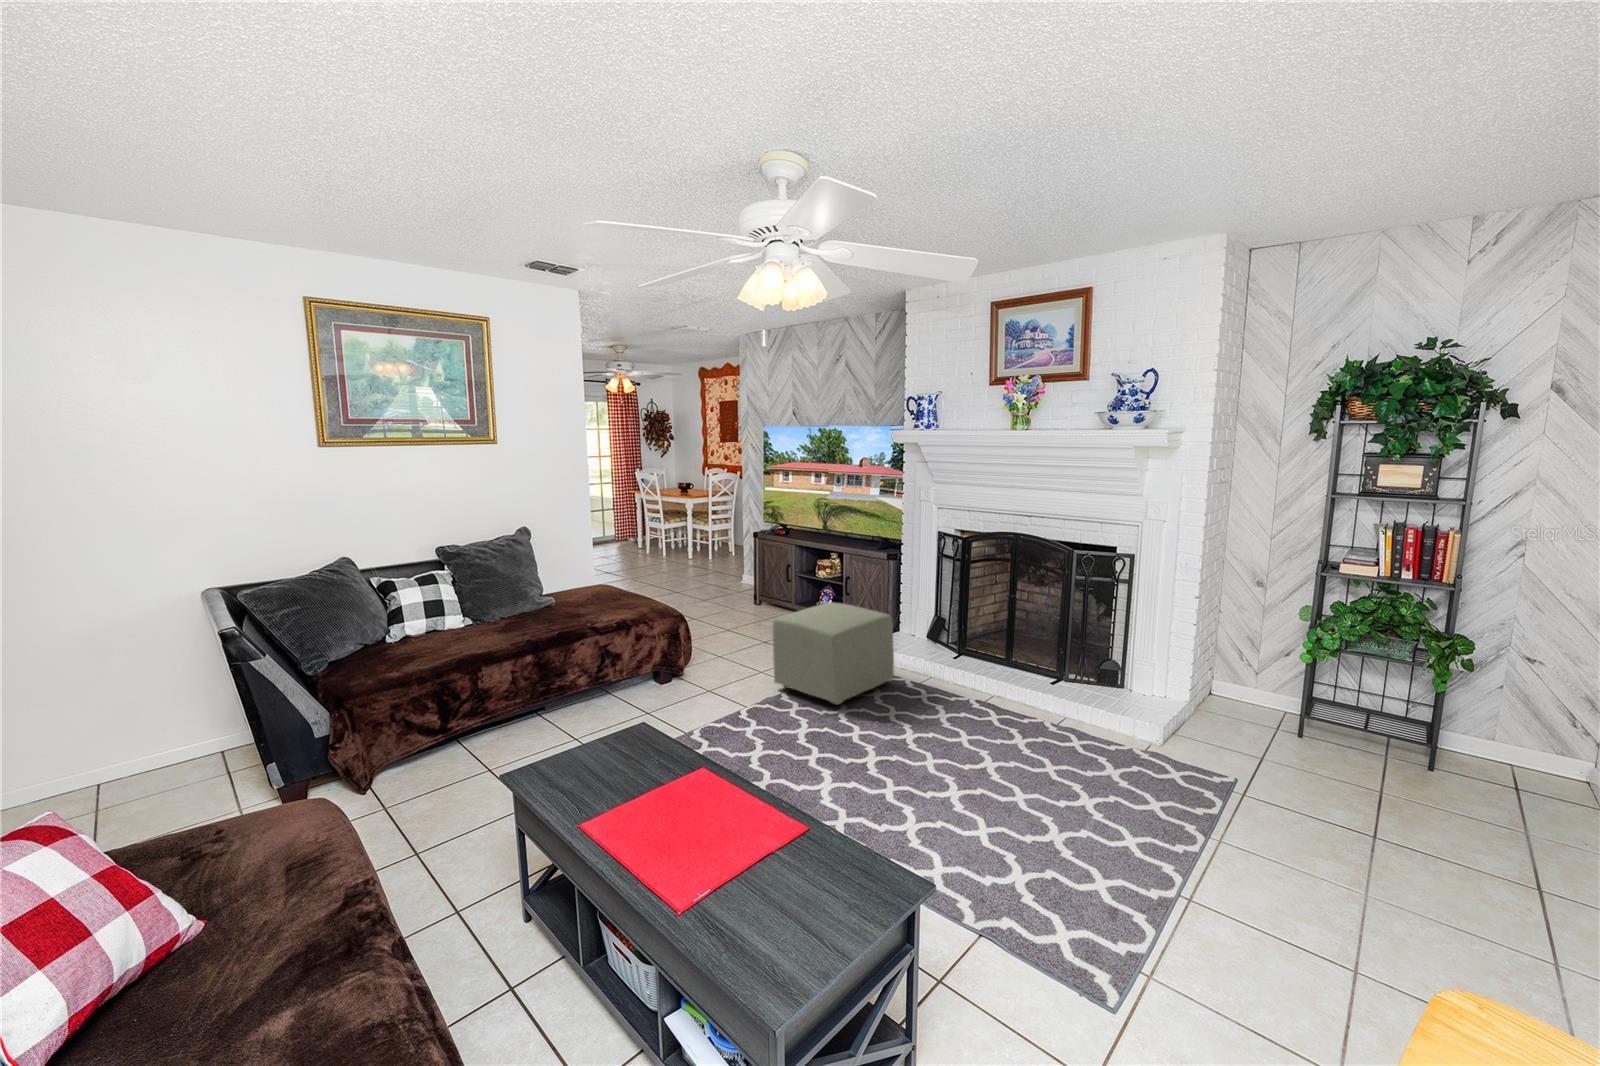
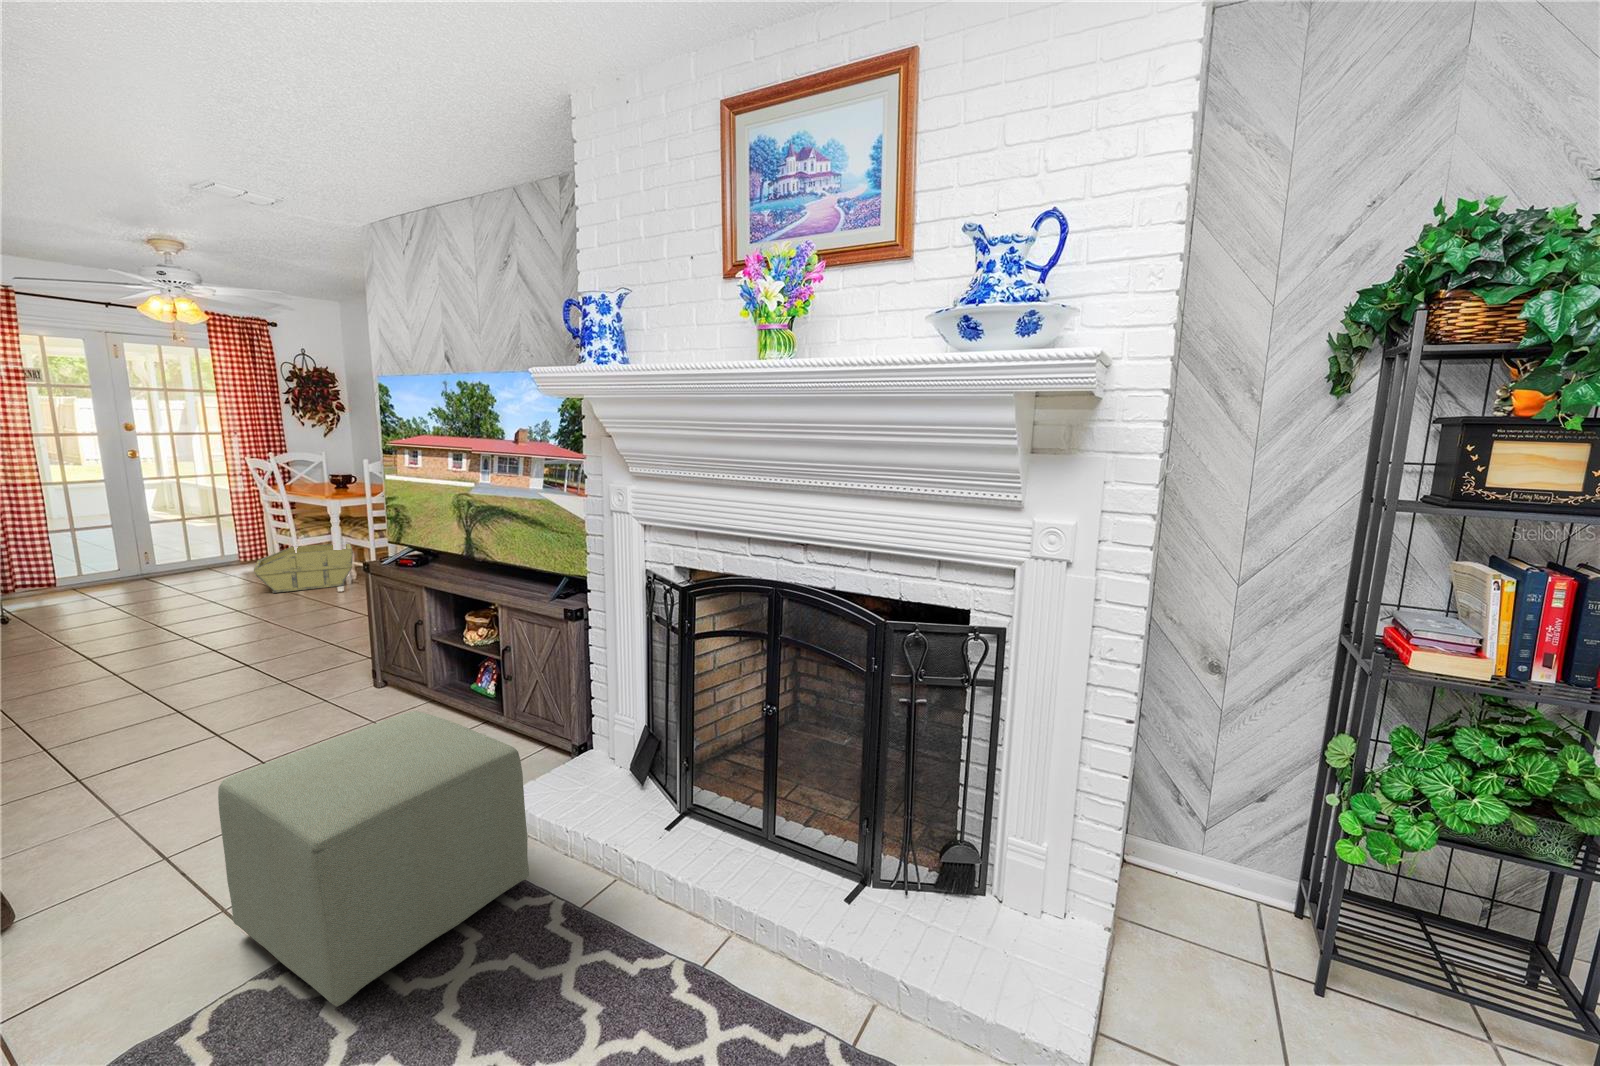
storage bin: none [638,530,696,562] -> present [254,544,353,593]

